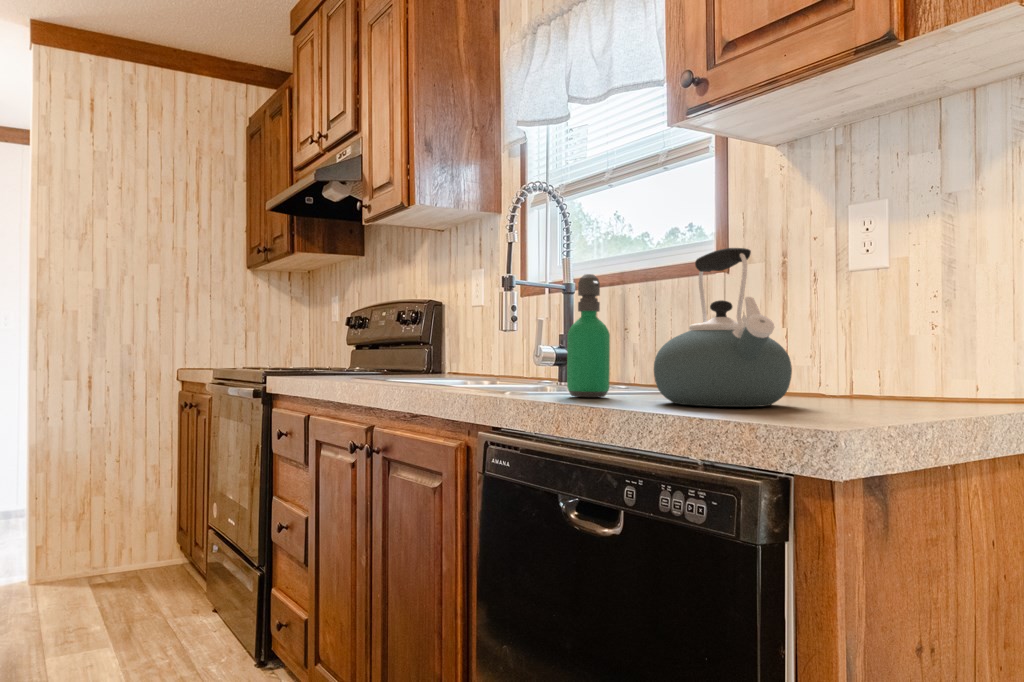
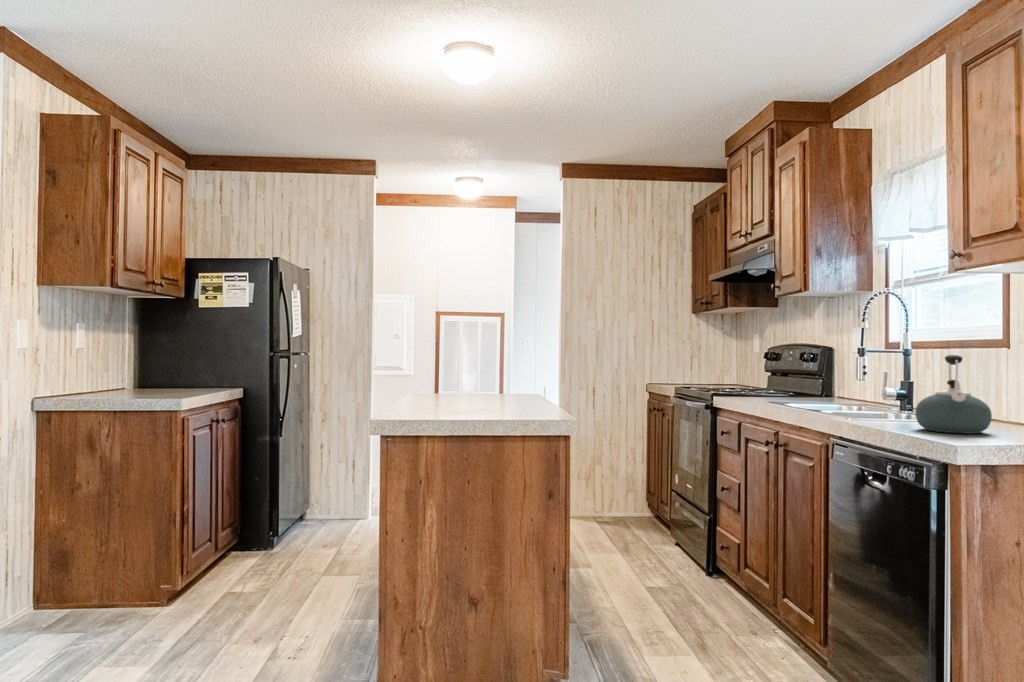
soap dispenser: present [567,274,610,397] -> none [878,360,903,424]

